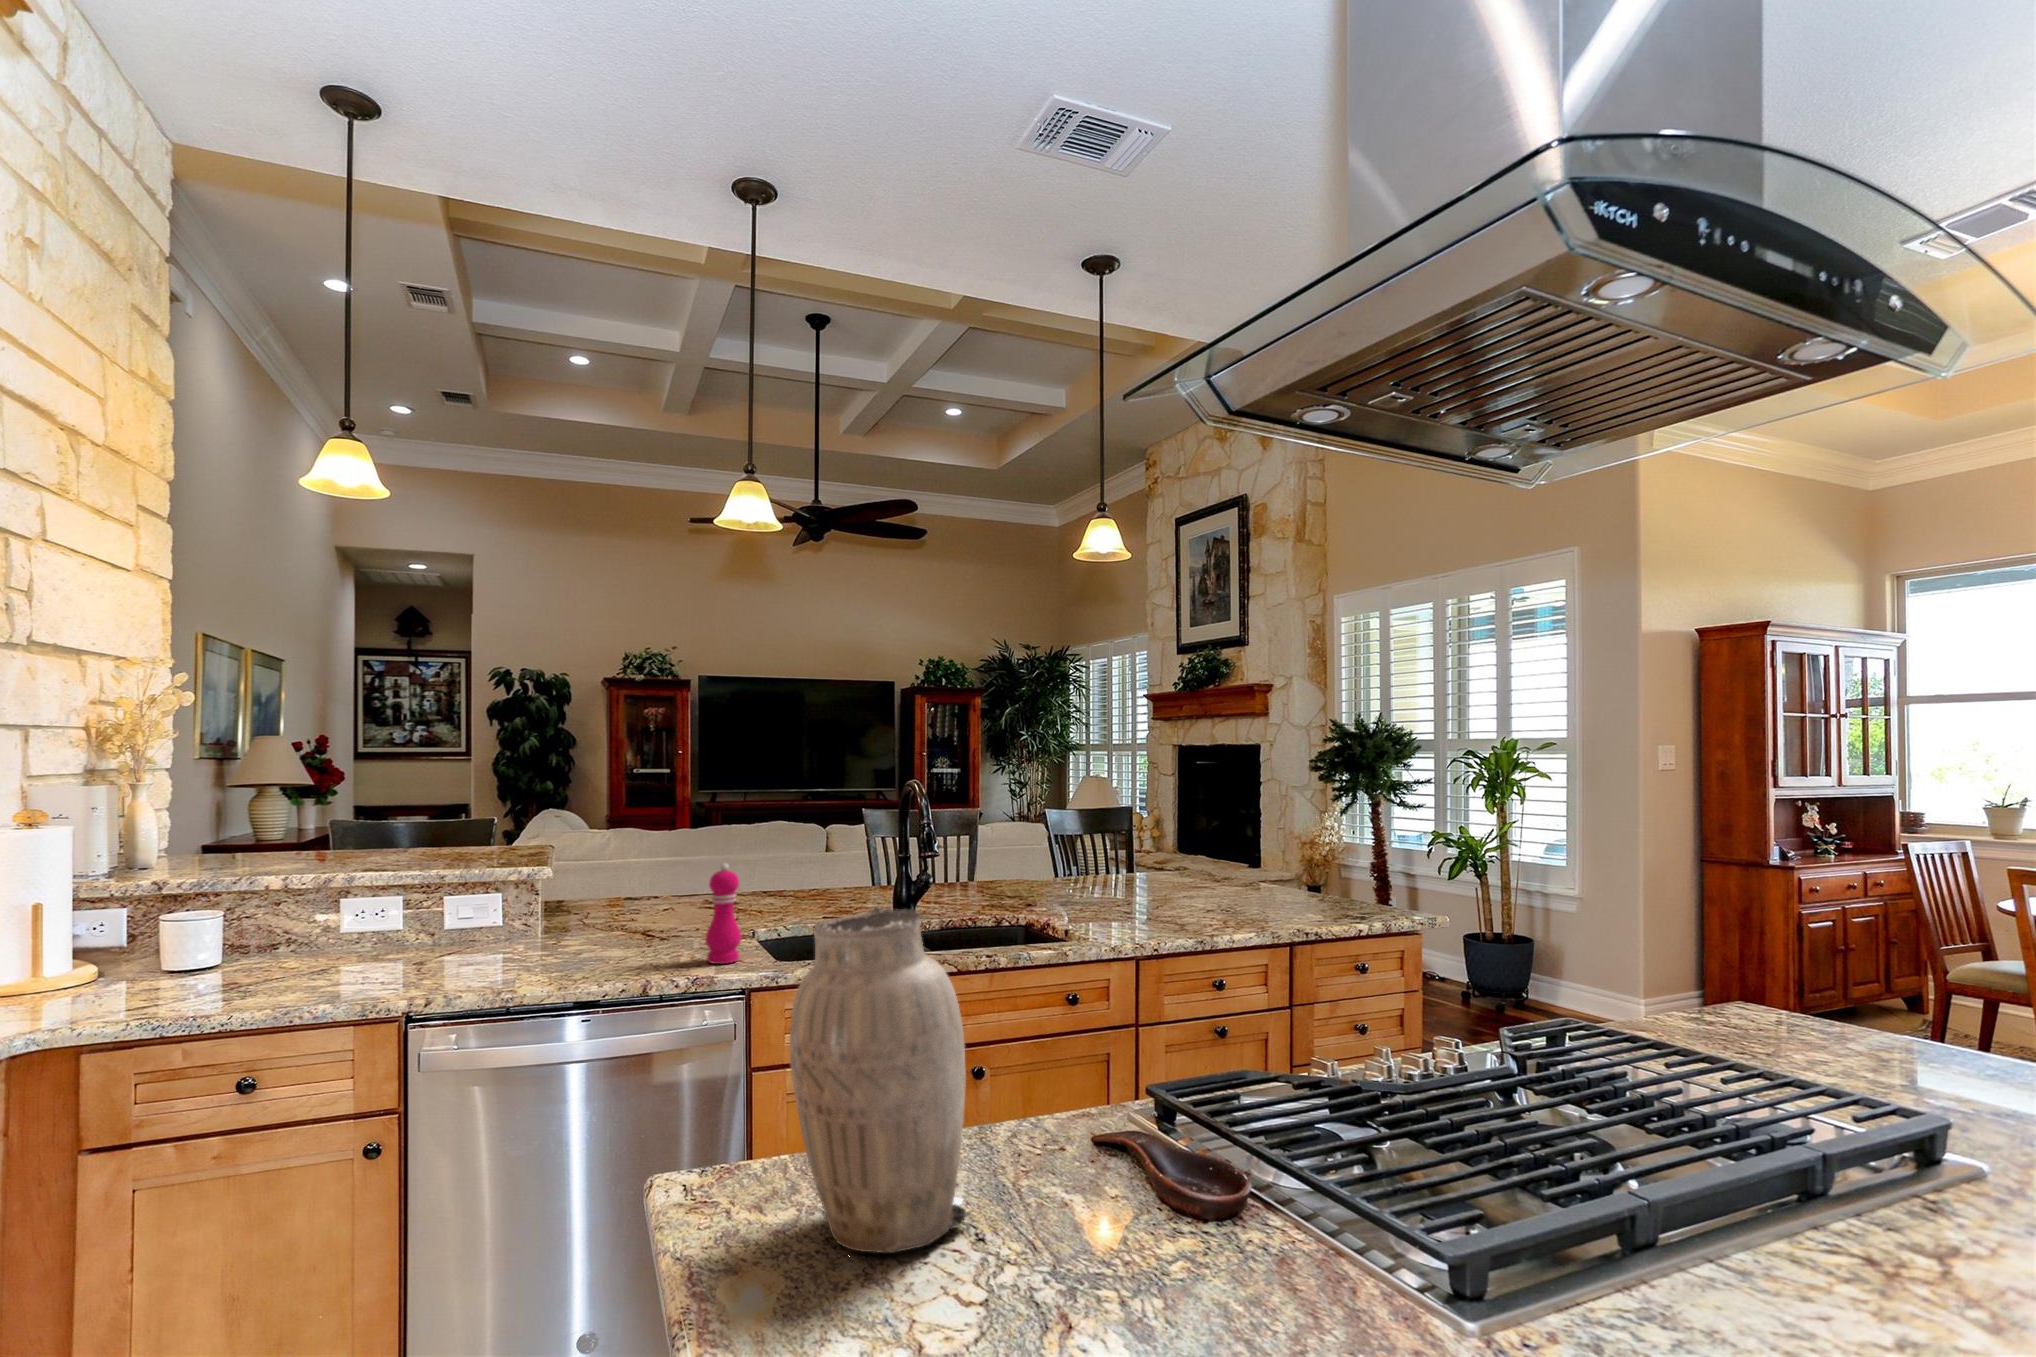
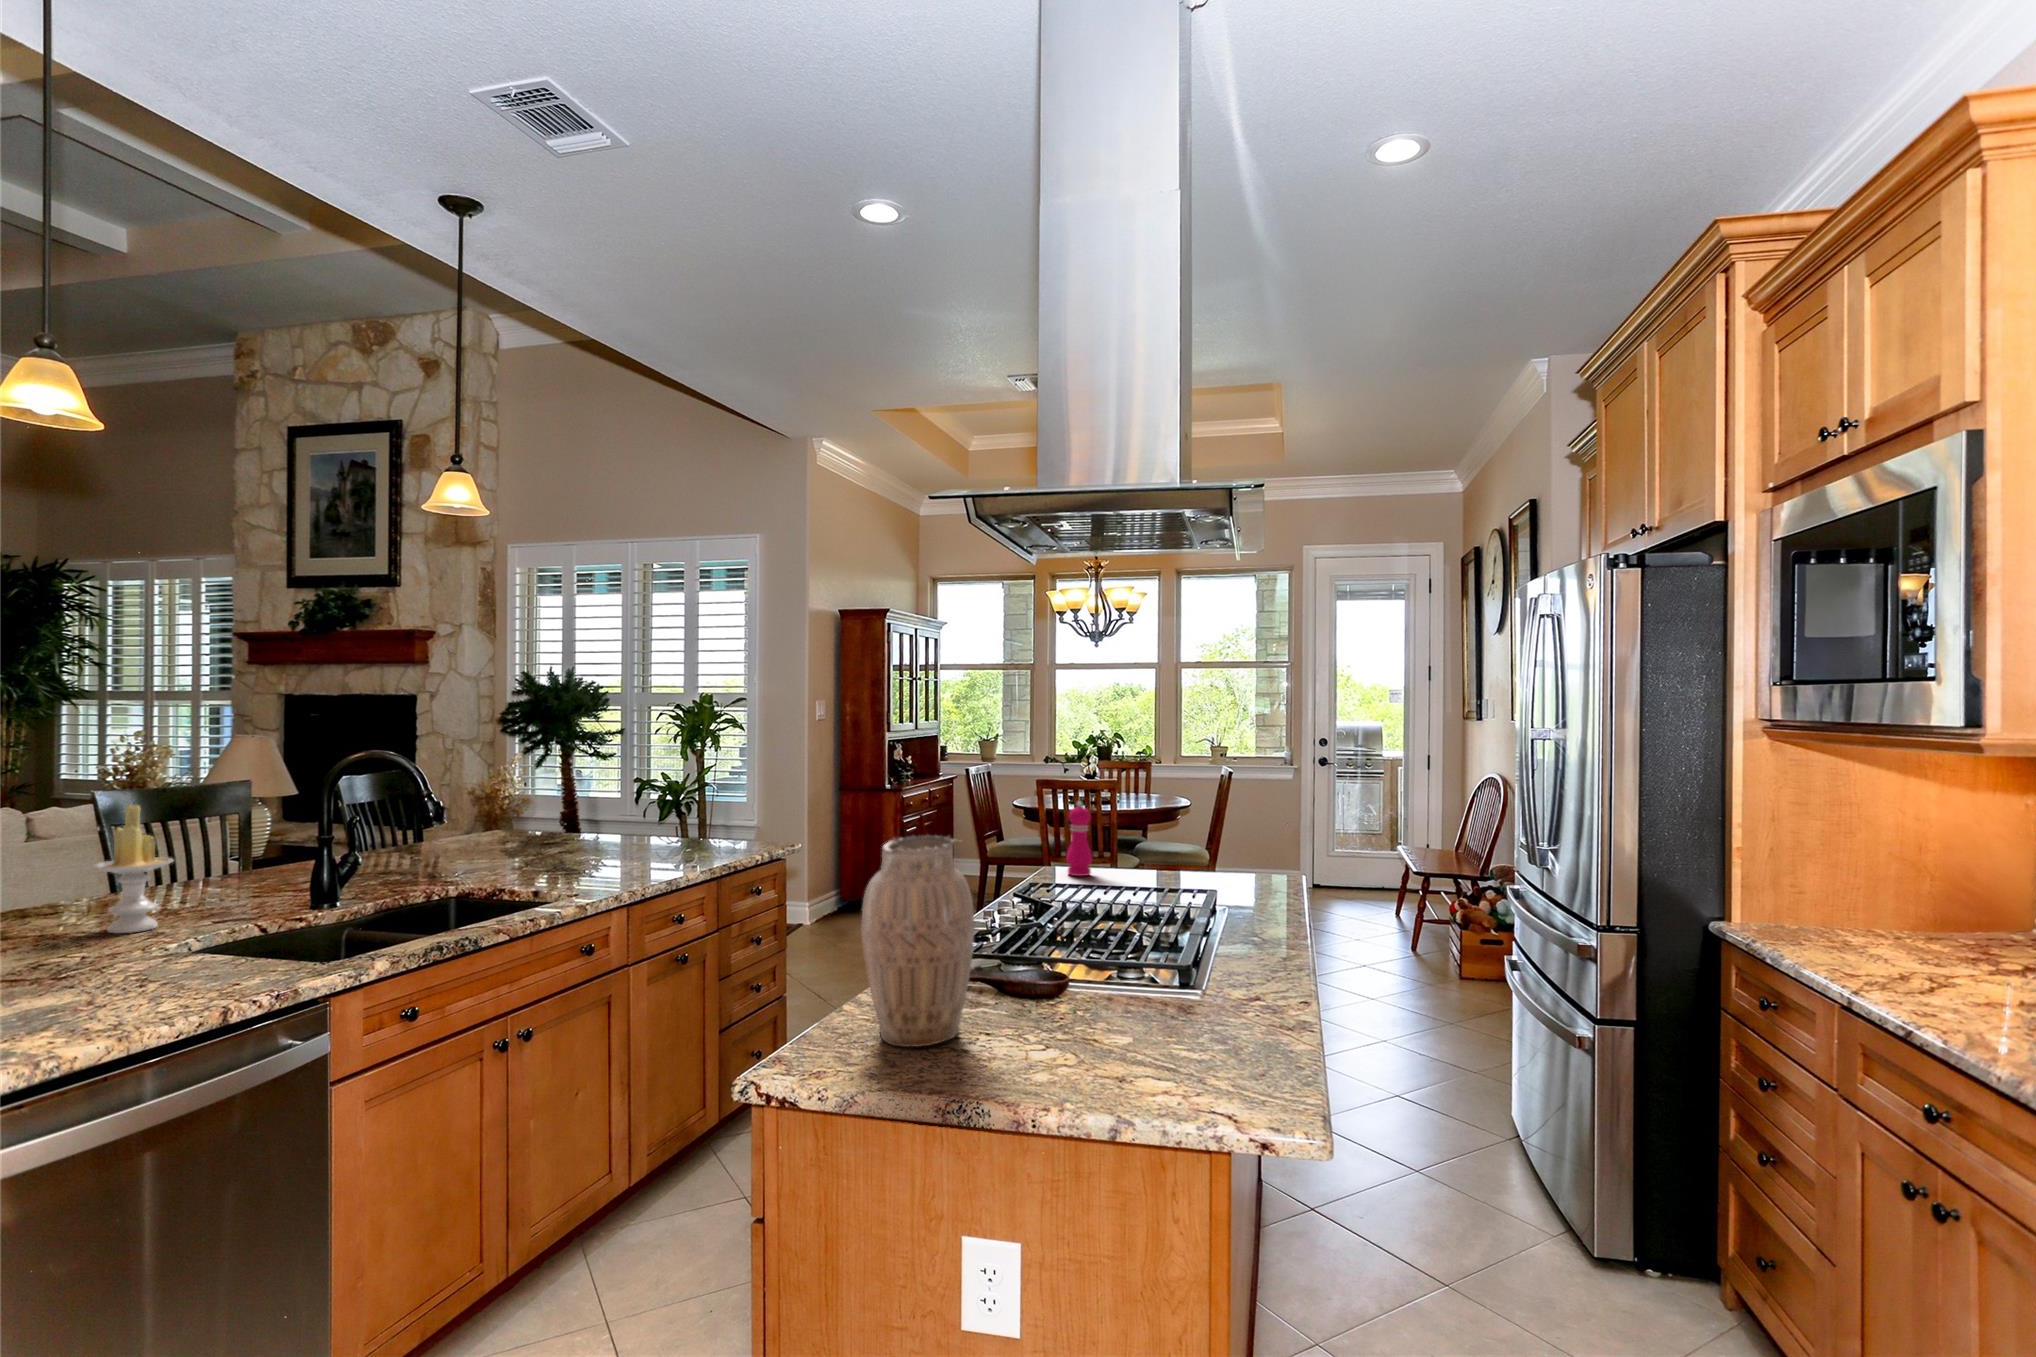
candle: none [744,814,794,912] -> present [93,805,174,933]
pepper mill: present [705,863,741,964] -> present [1066,801,1092,876]

